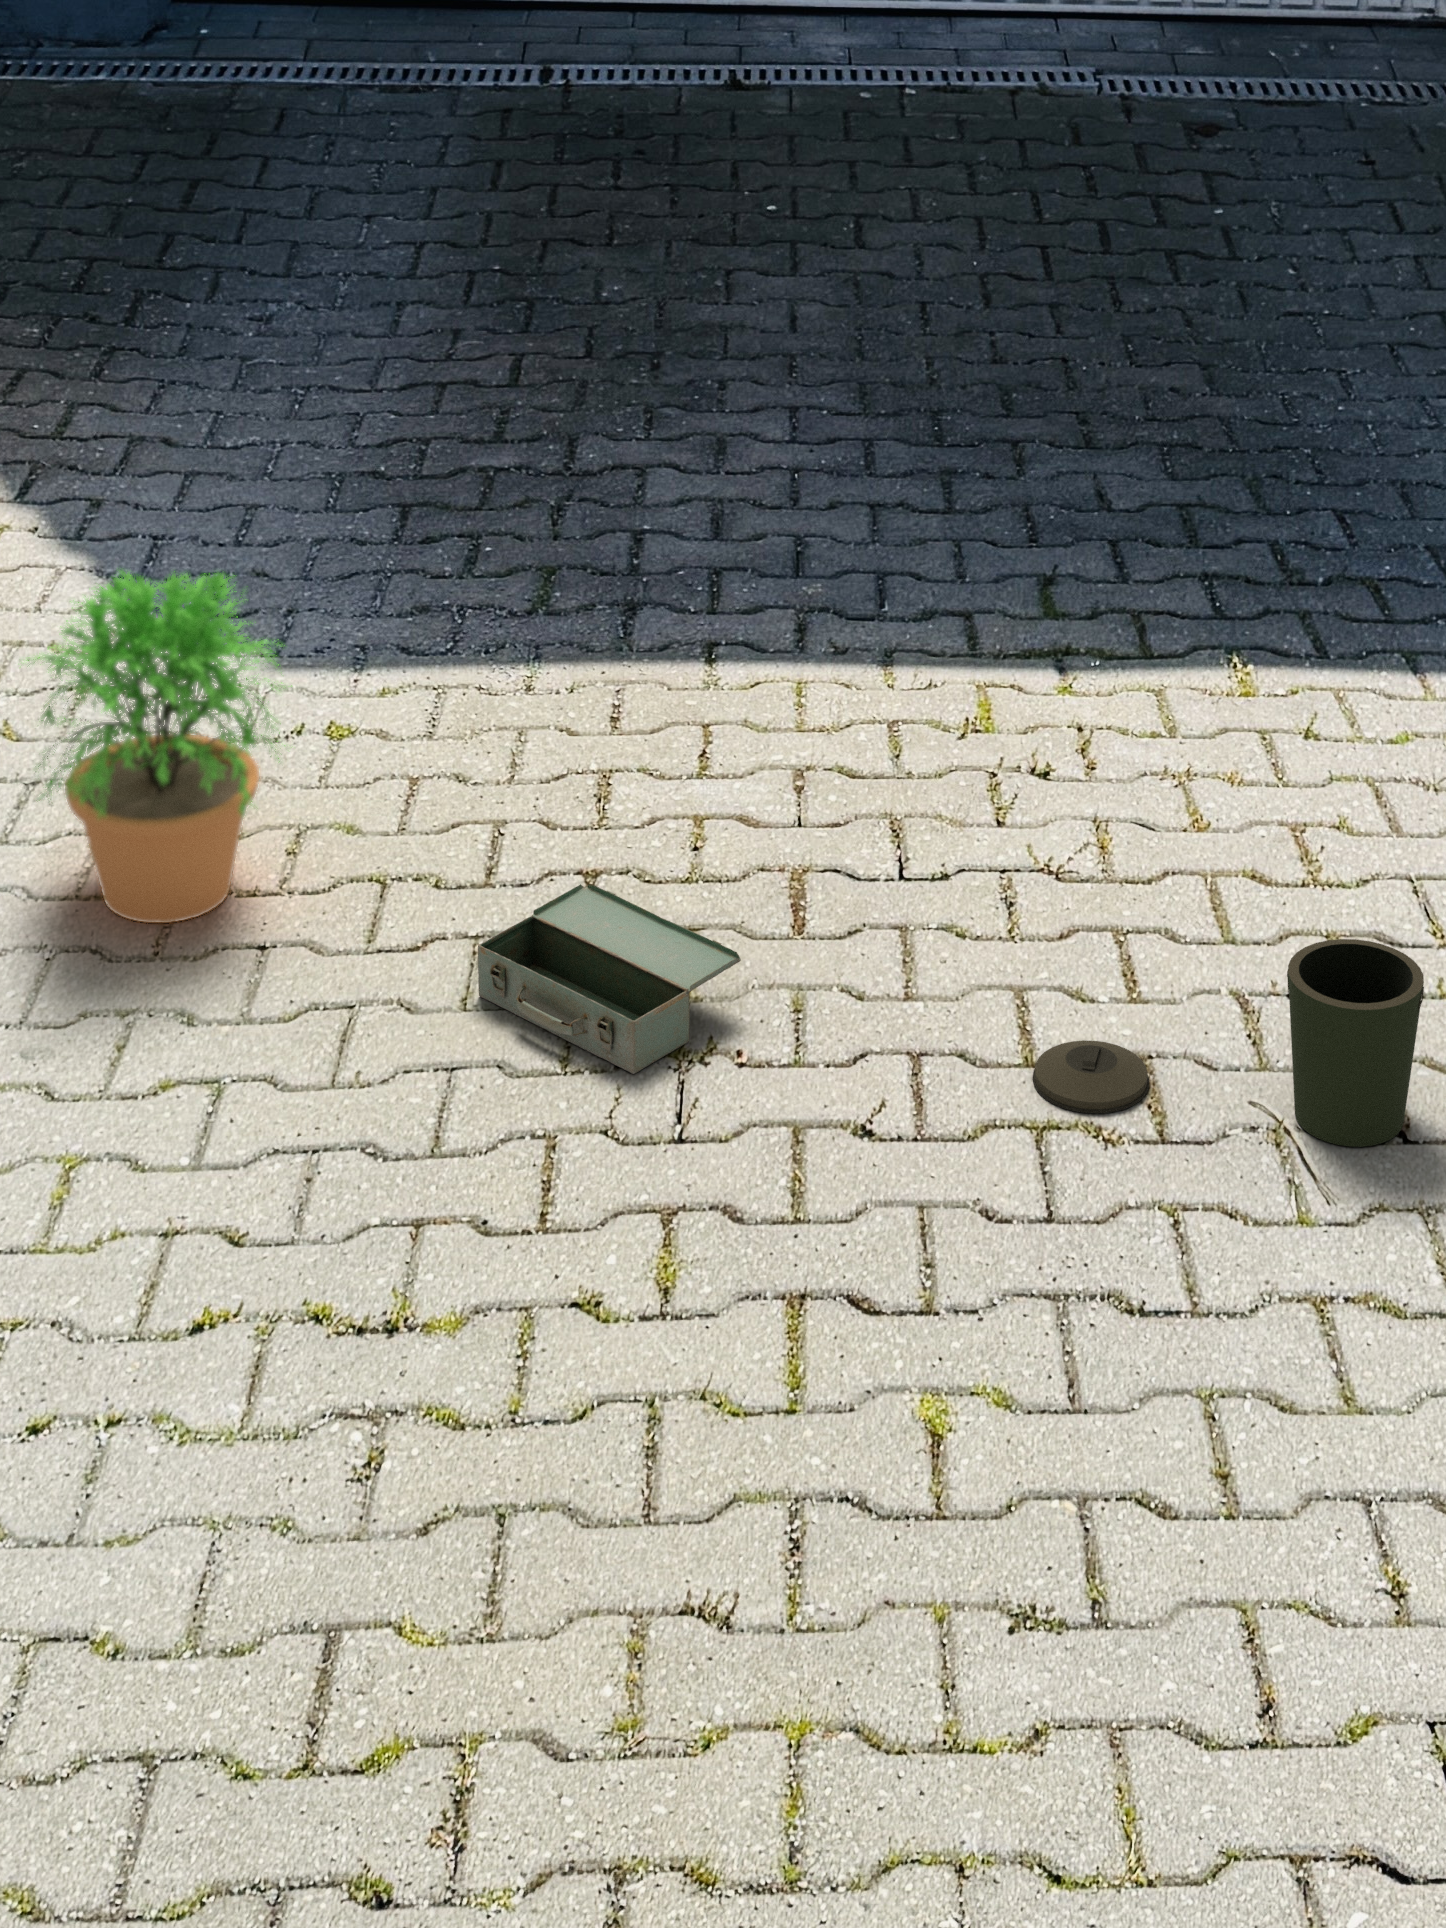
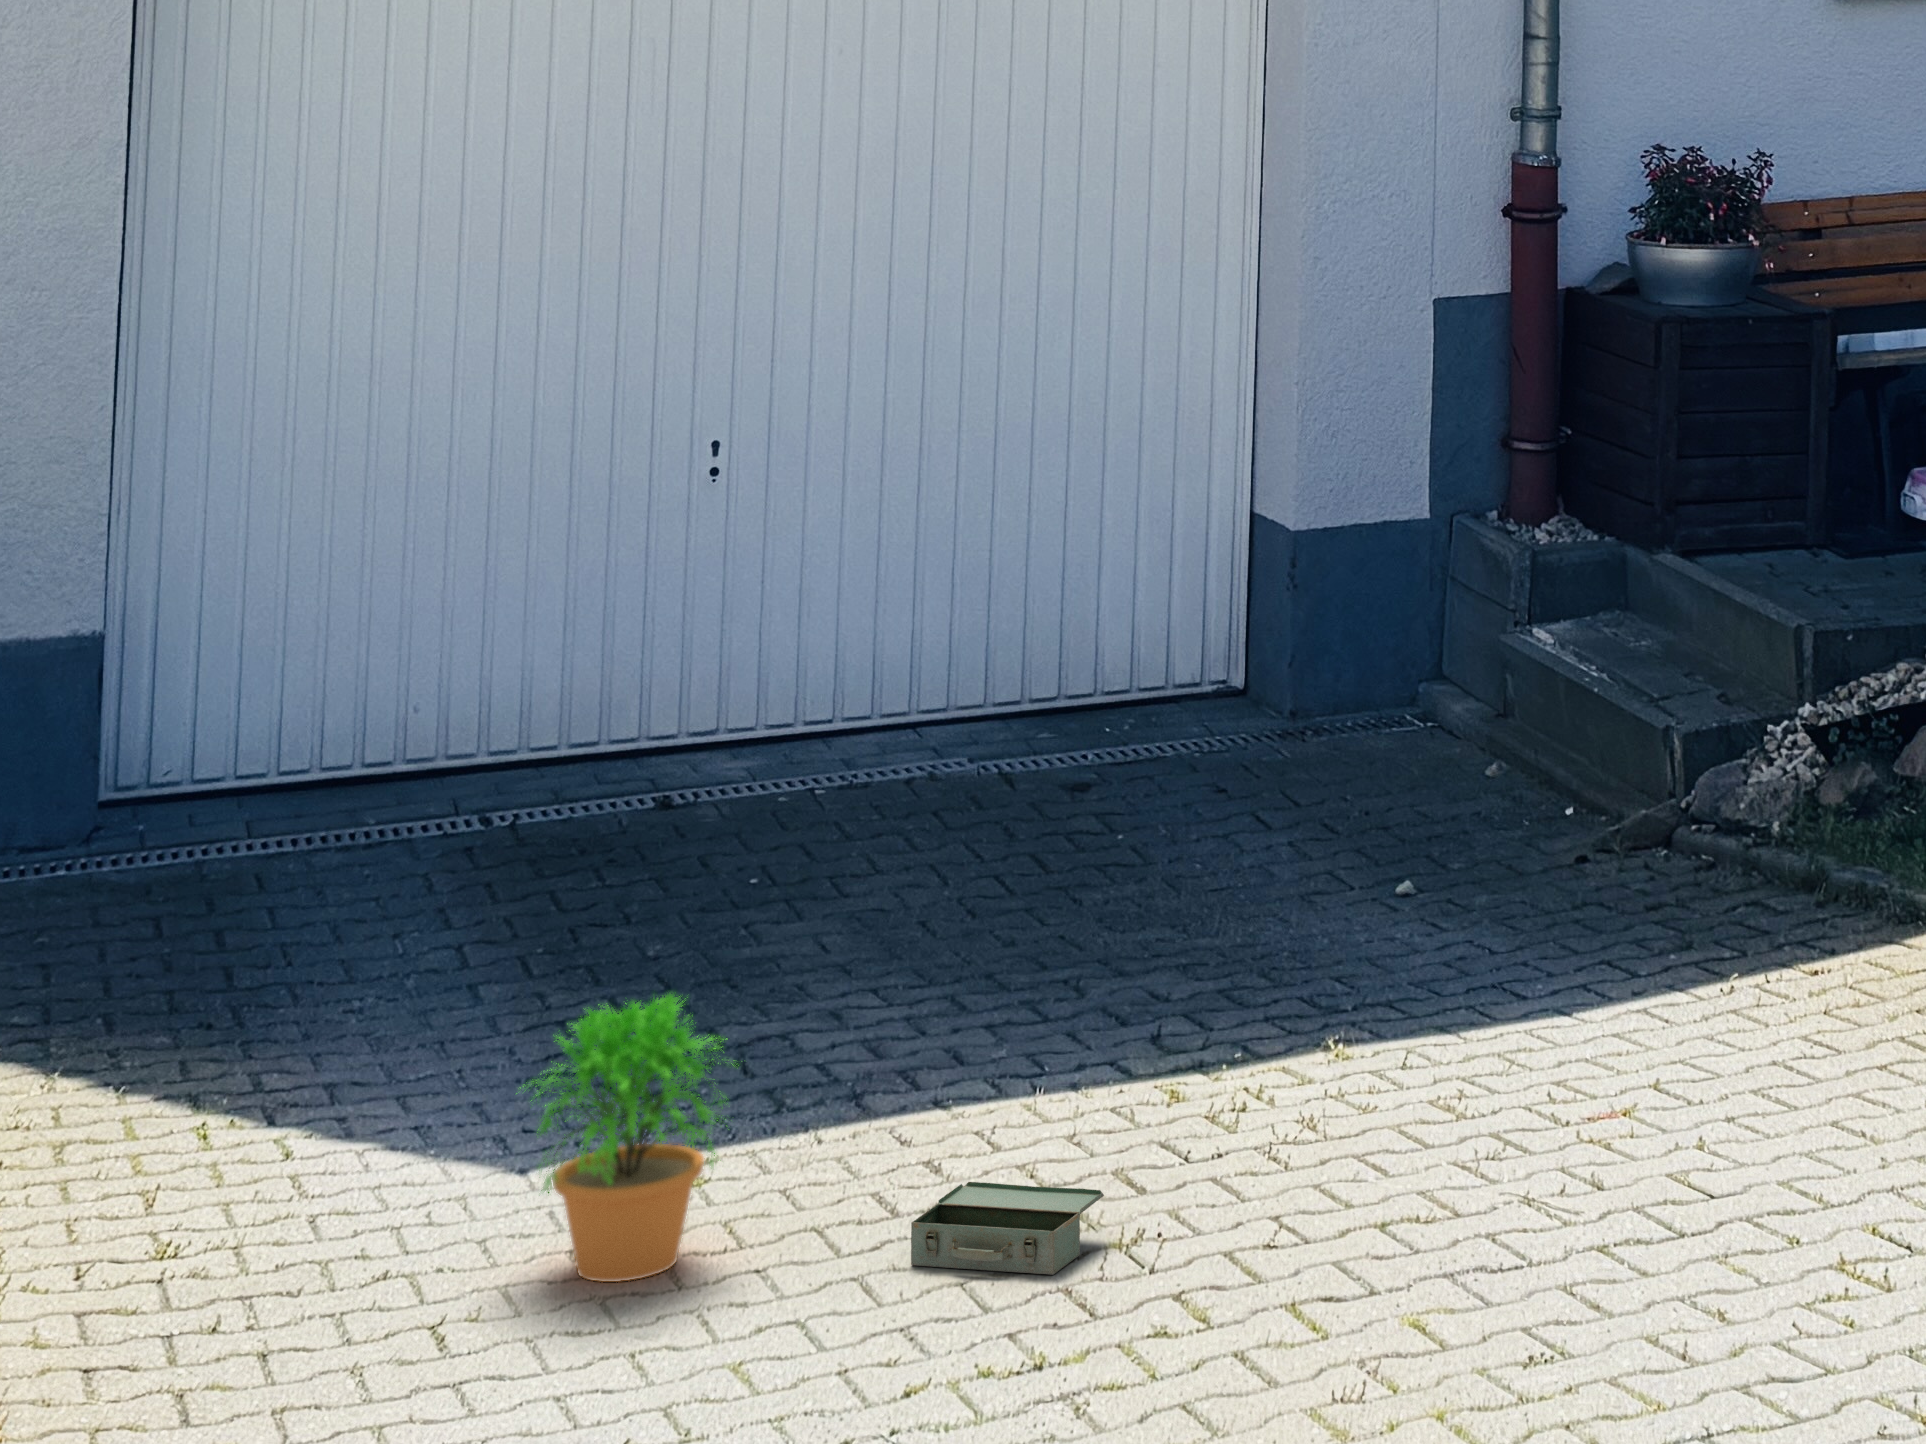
trash can: present [1033,939,1424,1147] -> none [1323,1080,1581,1235]

